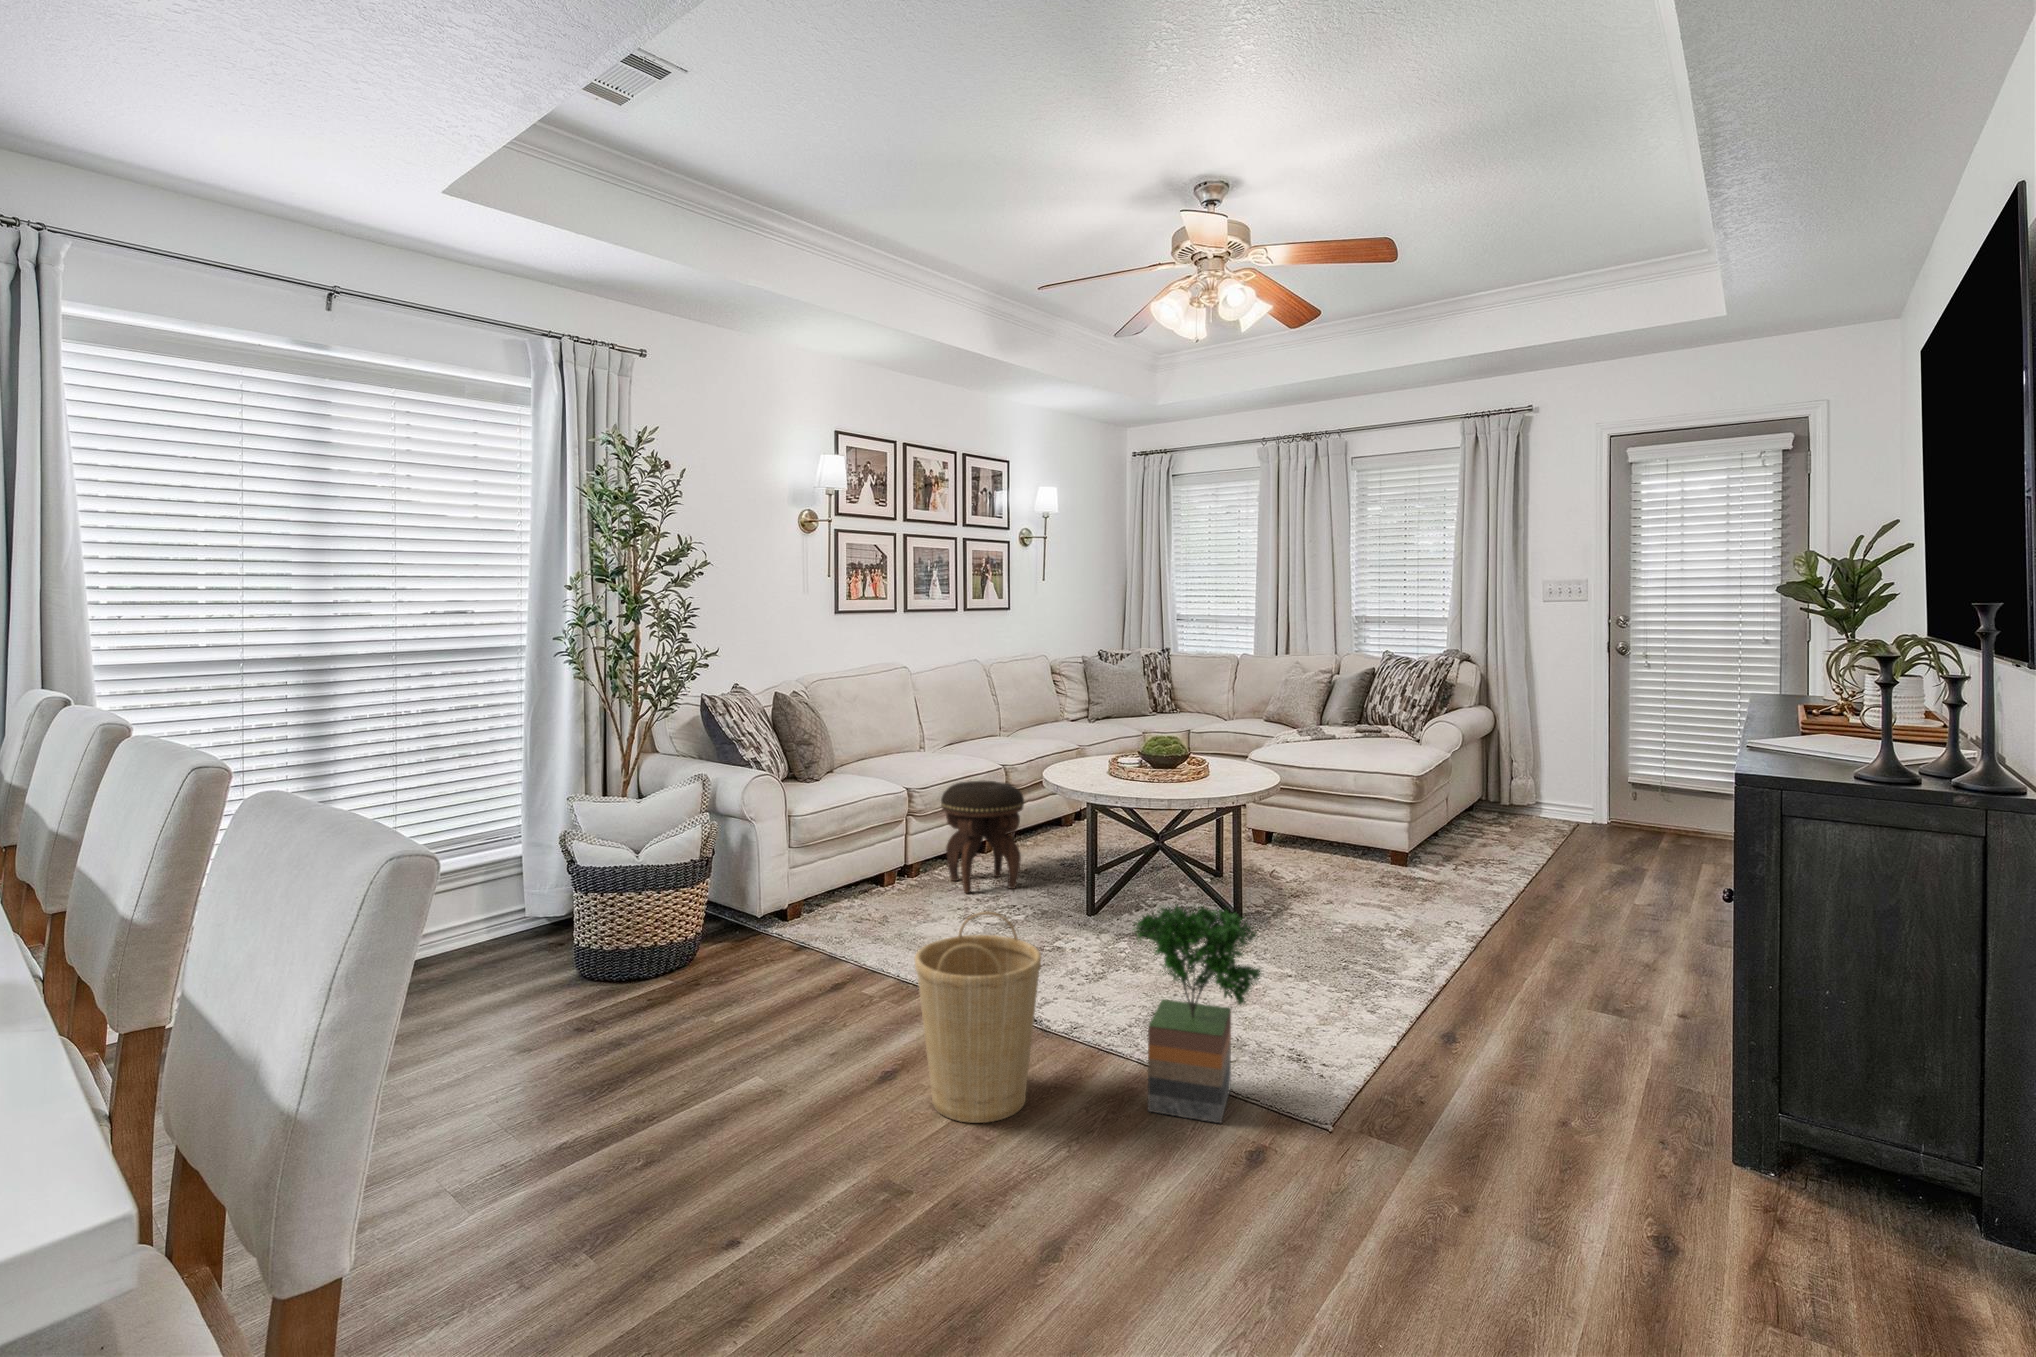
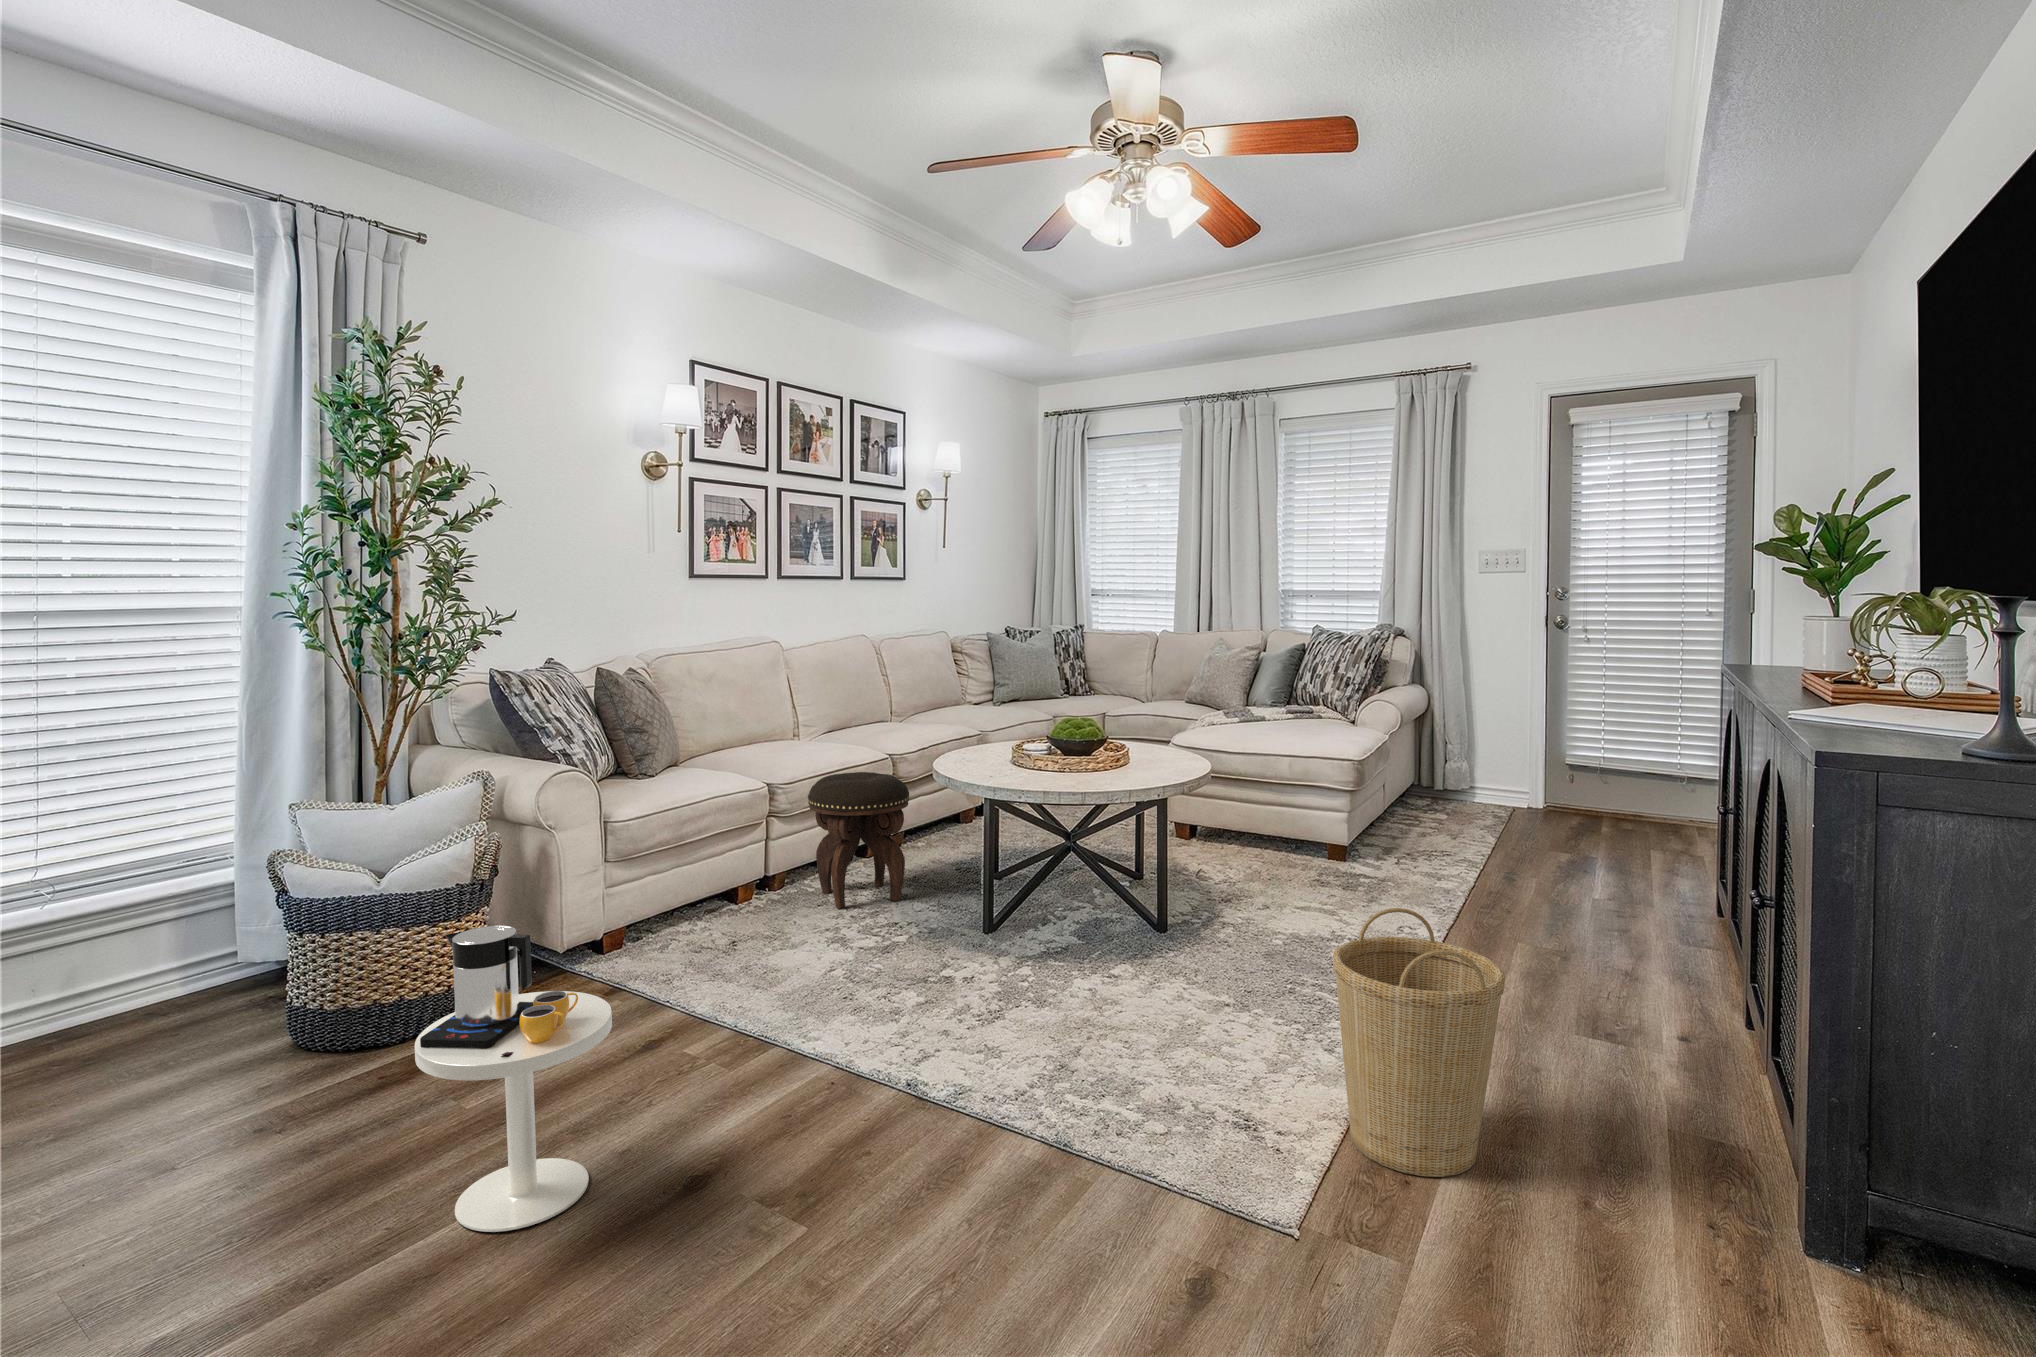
side table: none [709,888,835,1096] -> present [415,926,612,1232]
potted tree: present [1133,905,1262,1123] -> none [1026,931,1212,1242]
basket: present [915,912,1041,1123] -> present [1333,908,1505,1177]

